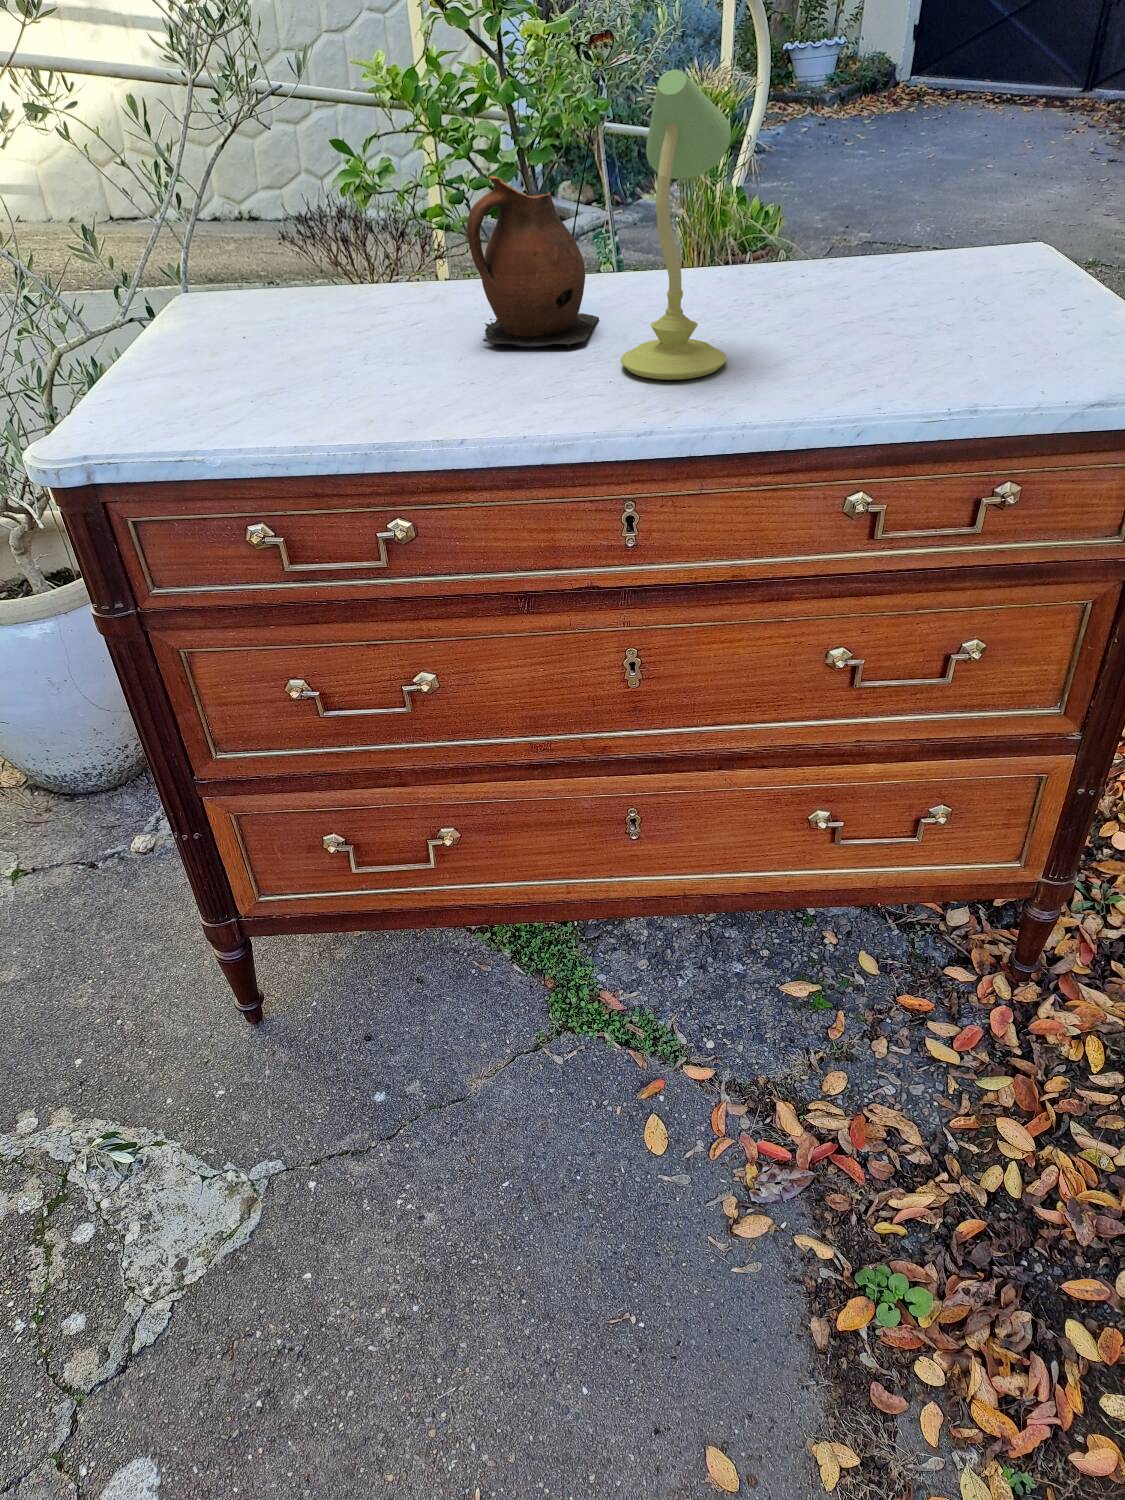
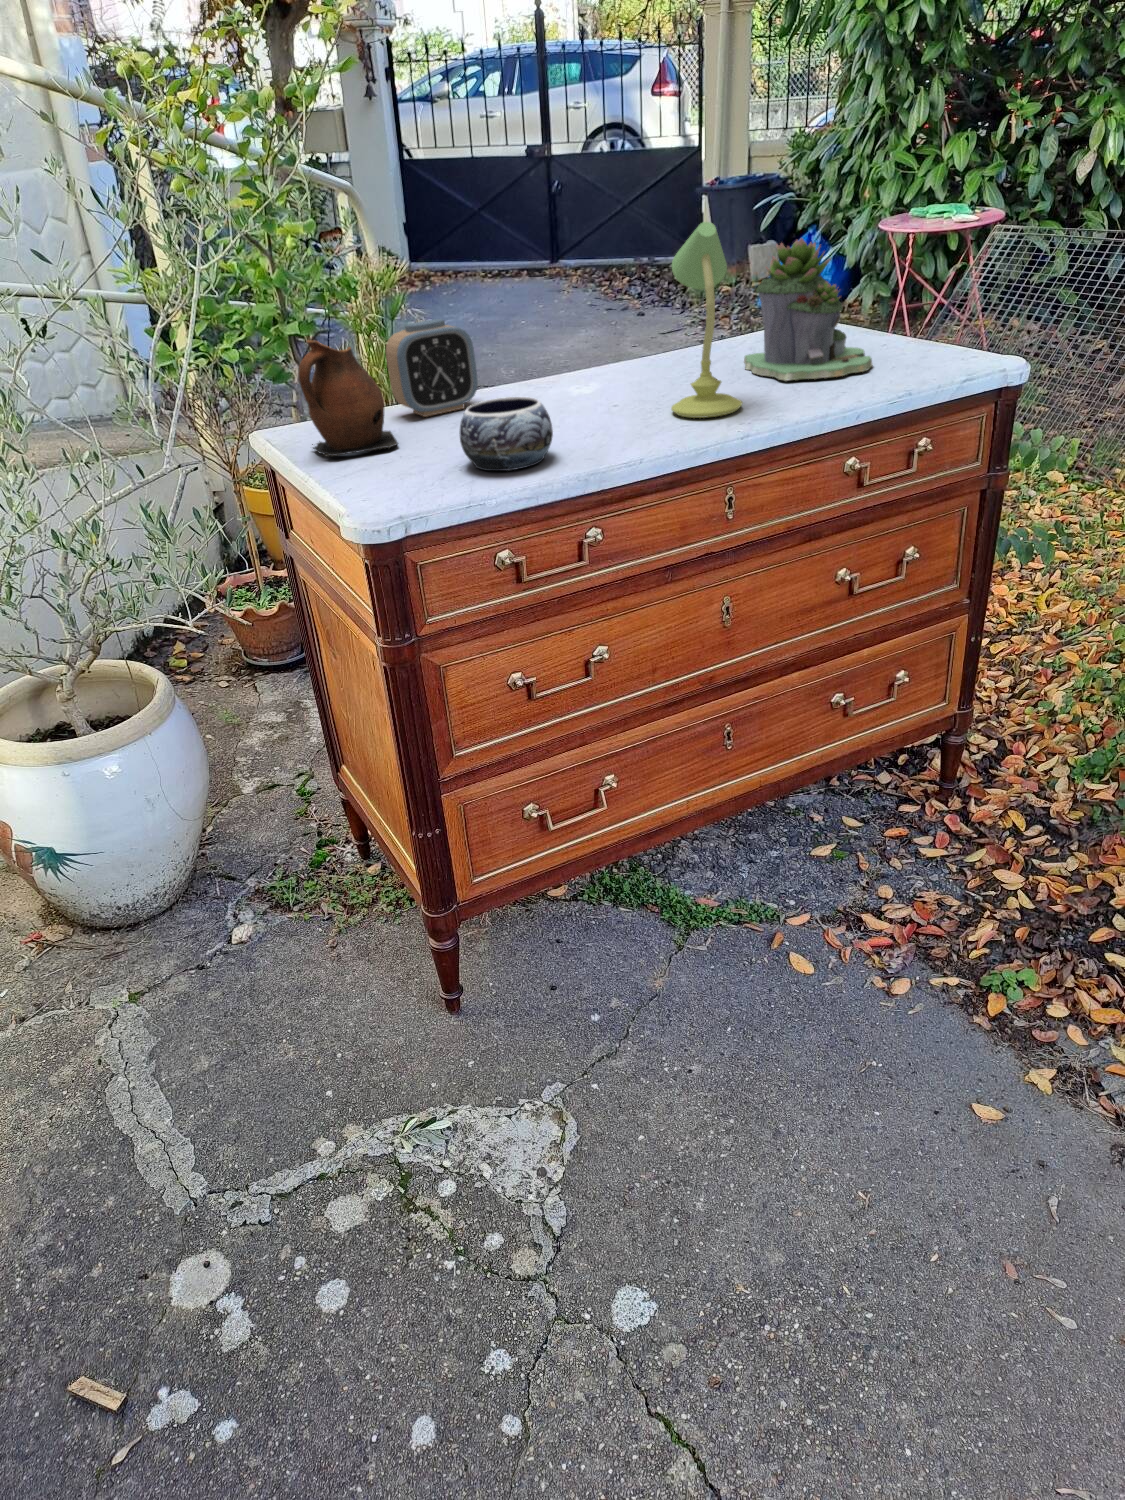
succulent planter: none [824,110,1018,346] -> present [744,238,872,380]
alarm clock: none [339,171,453,302] -> present [385,319,478,417]
ceramic pitcher: present [467,176,599,347] -> present [298,340,398,457]
decorative bowl: none [267,301,399,408] -> present [460,397,553,471]

